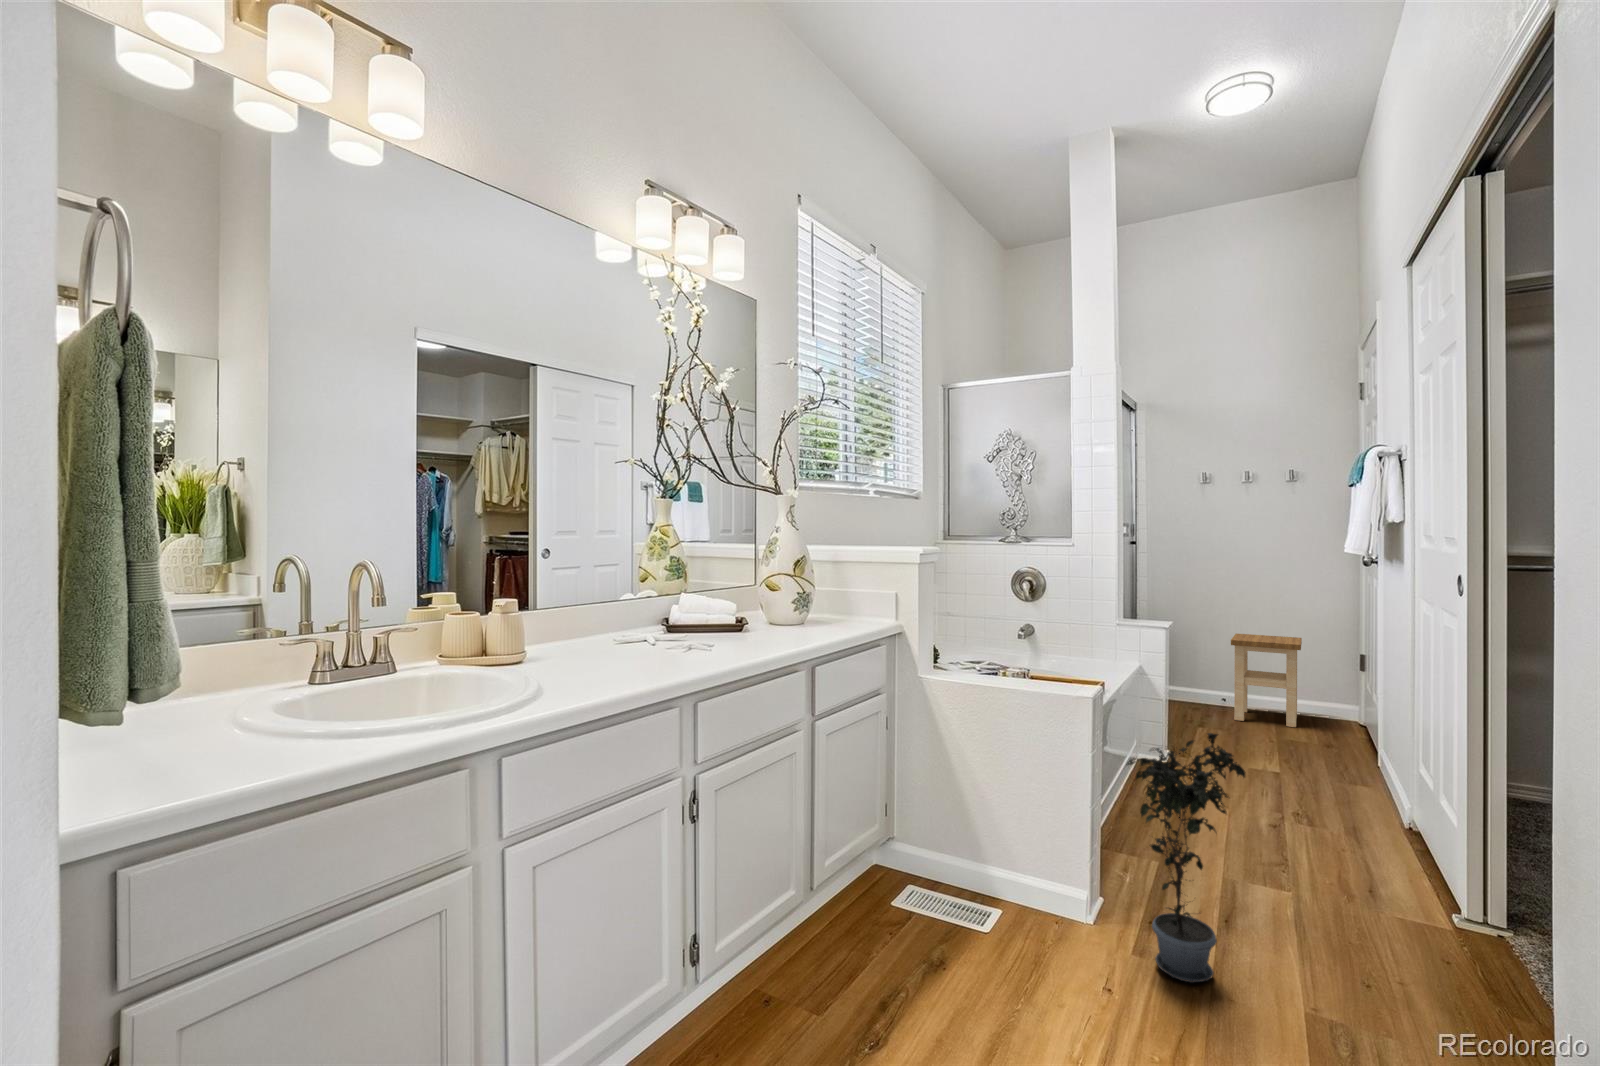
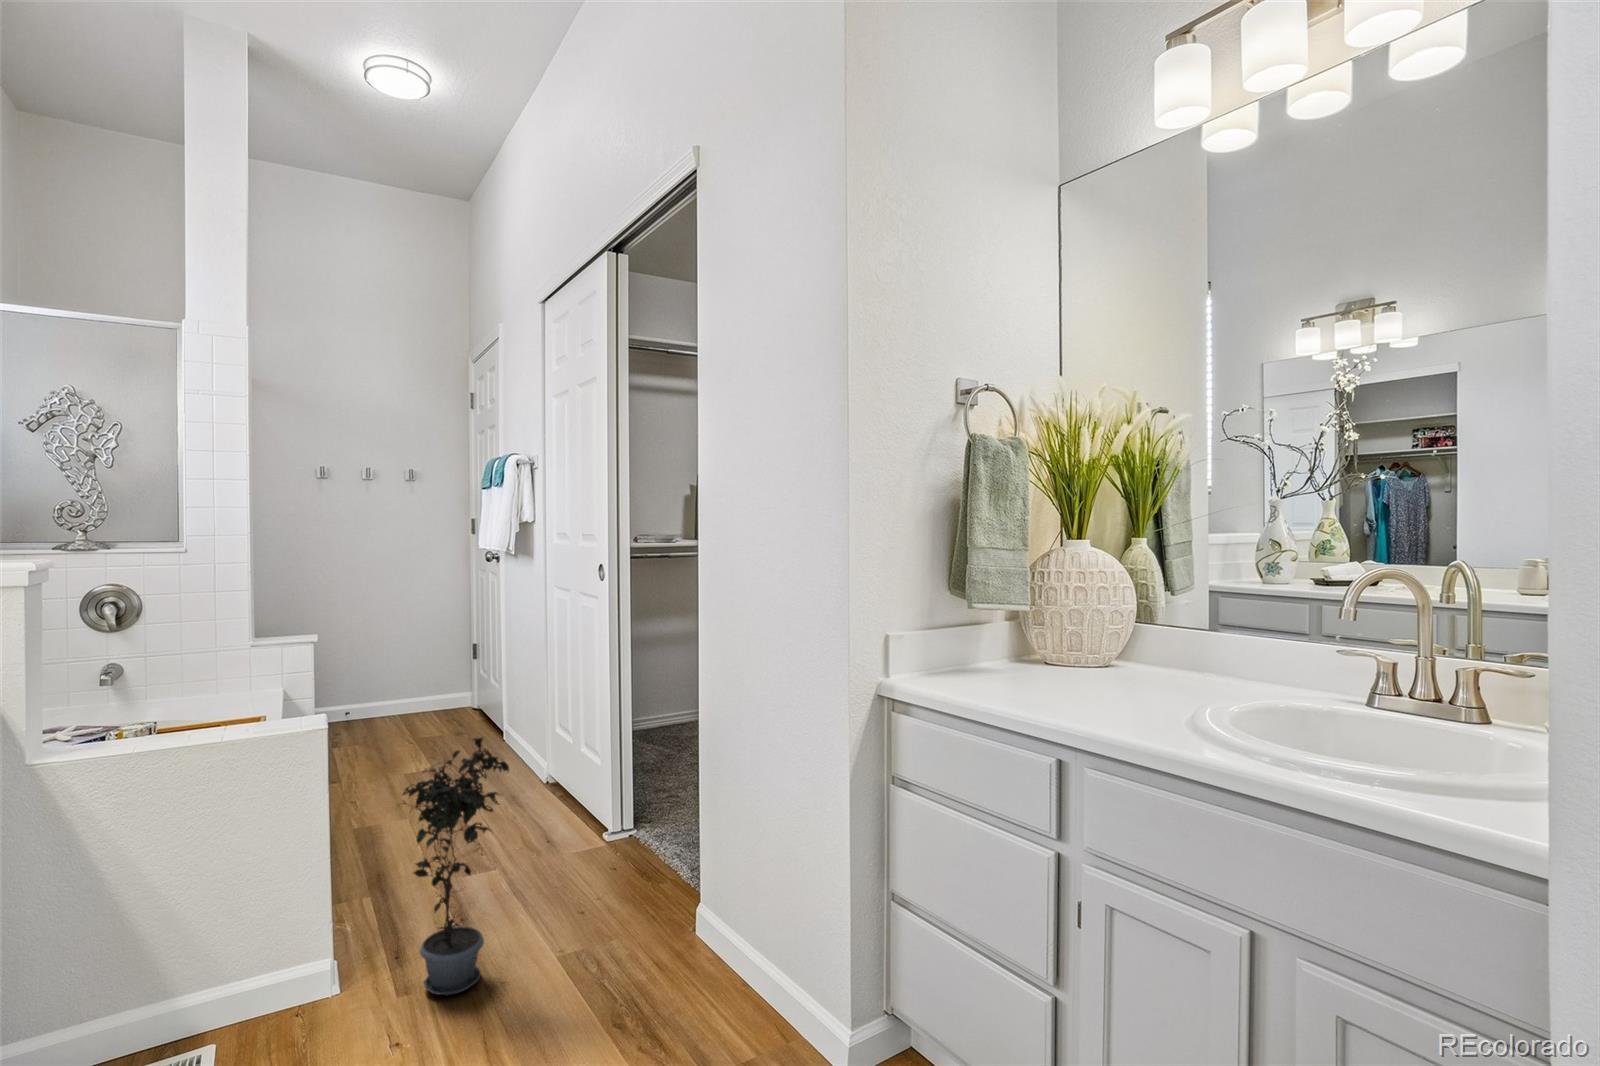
stool: present [1231,634,1302,727] -> none [356,632,425,726]

